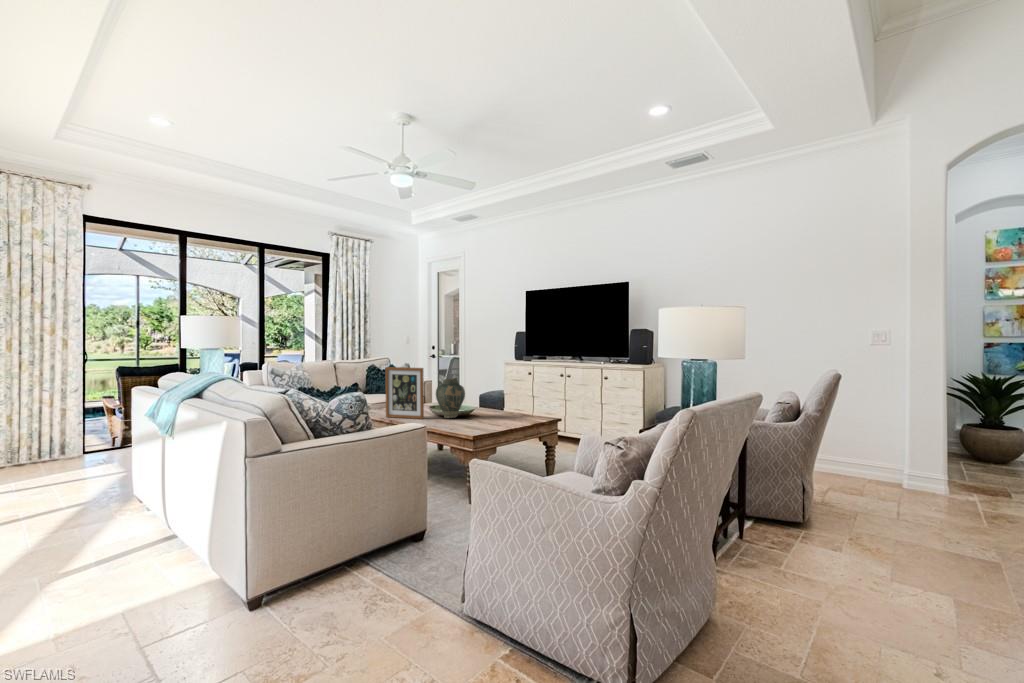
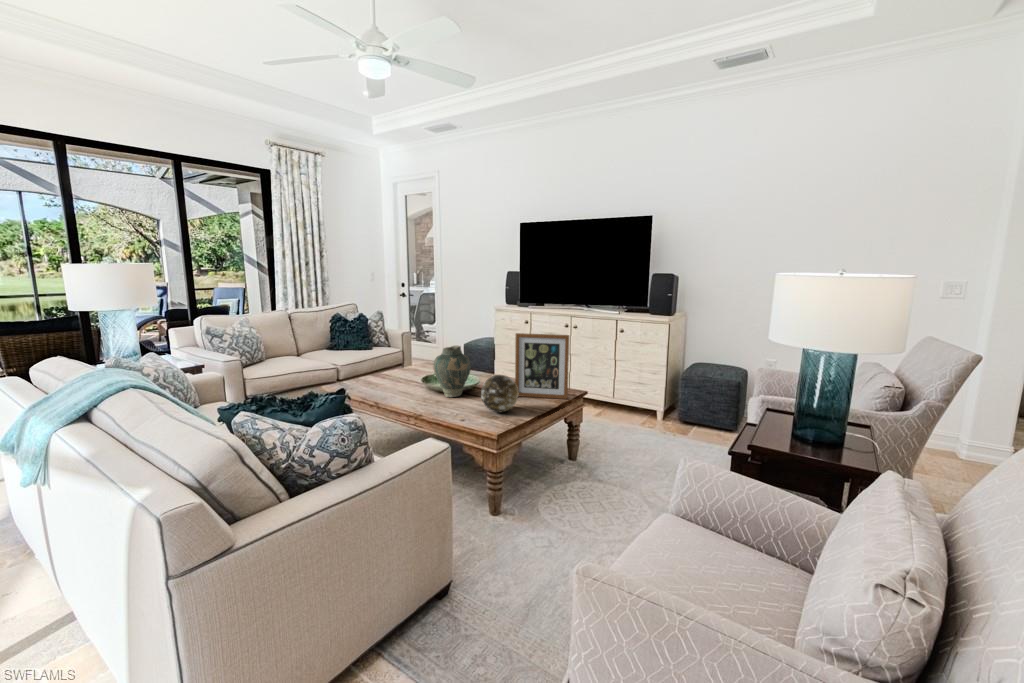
picture frame: present [385,367,424,419] -> present [515,333,569,399]
decorative orb: none [467,396,496,425] -> present [481,375,518,413]

